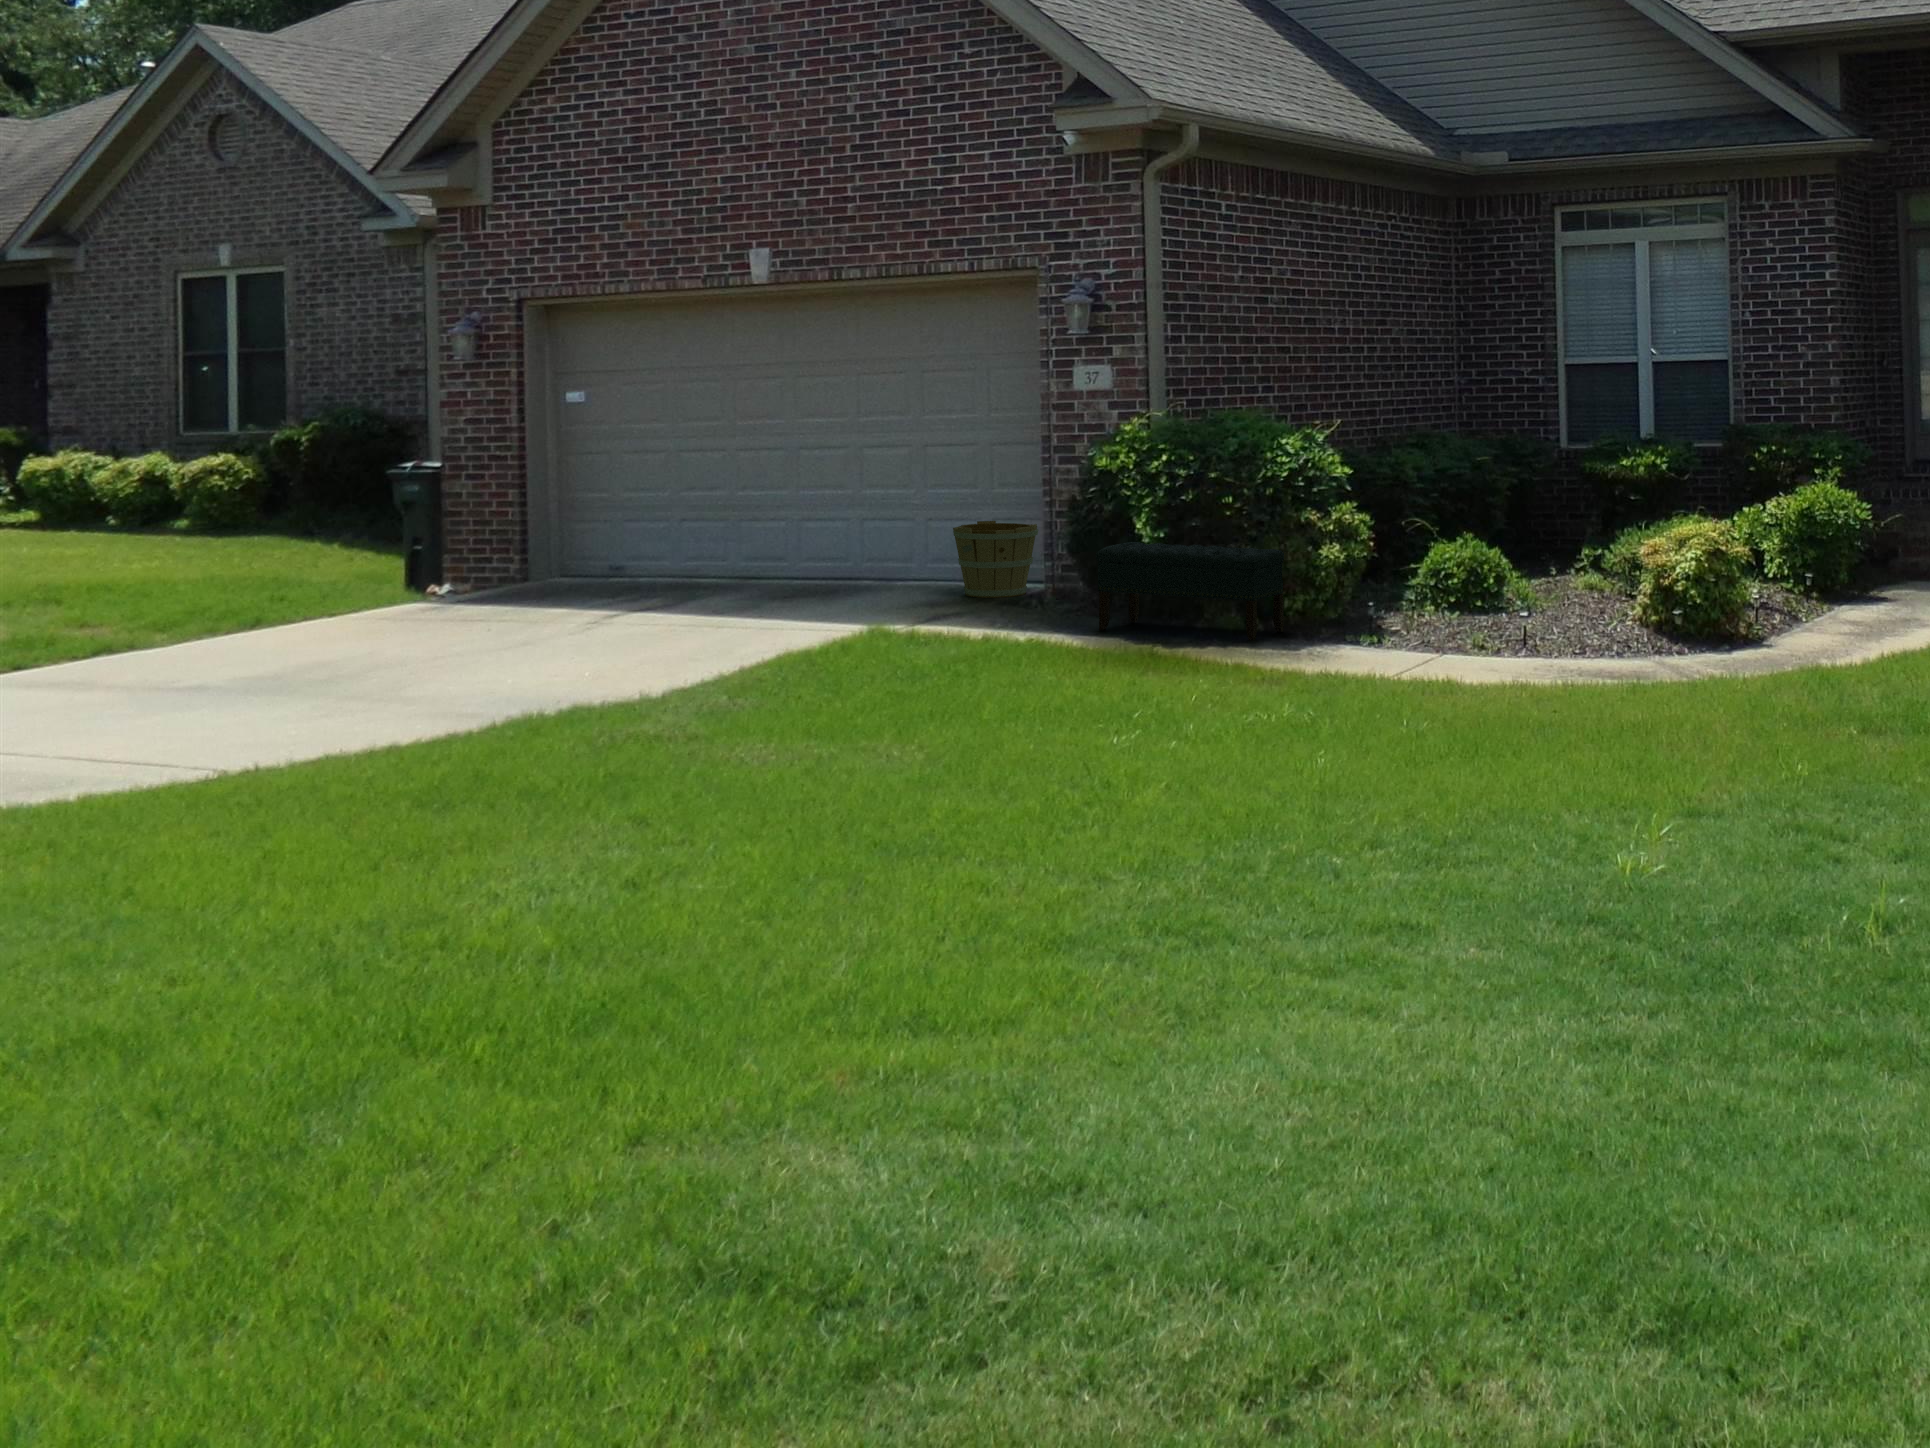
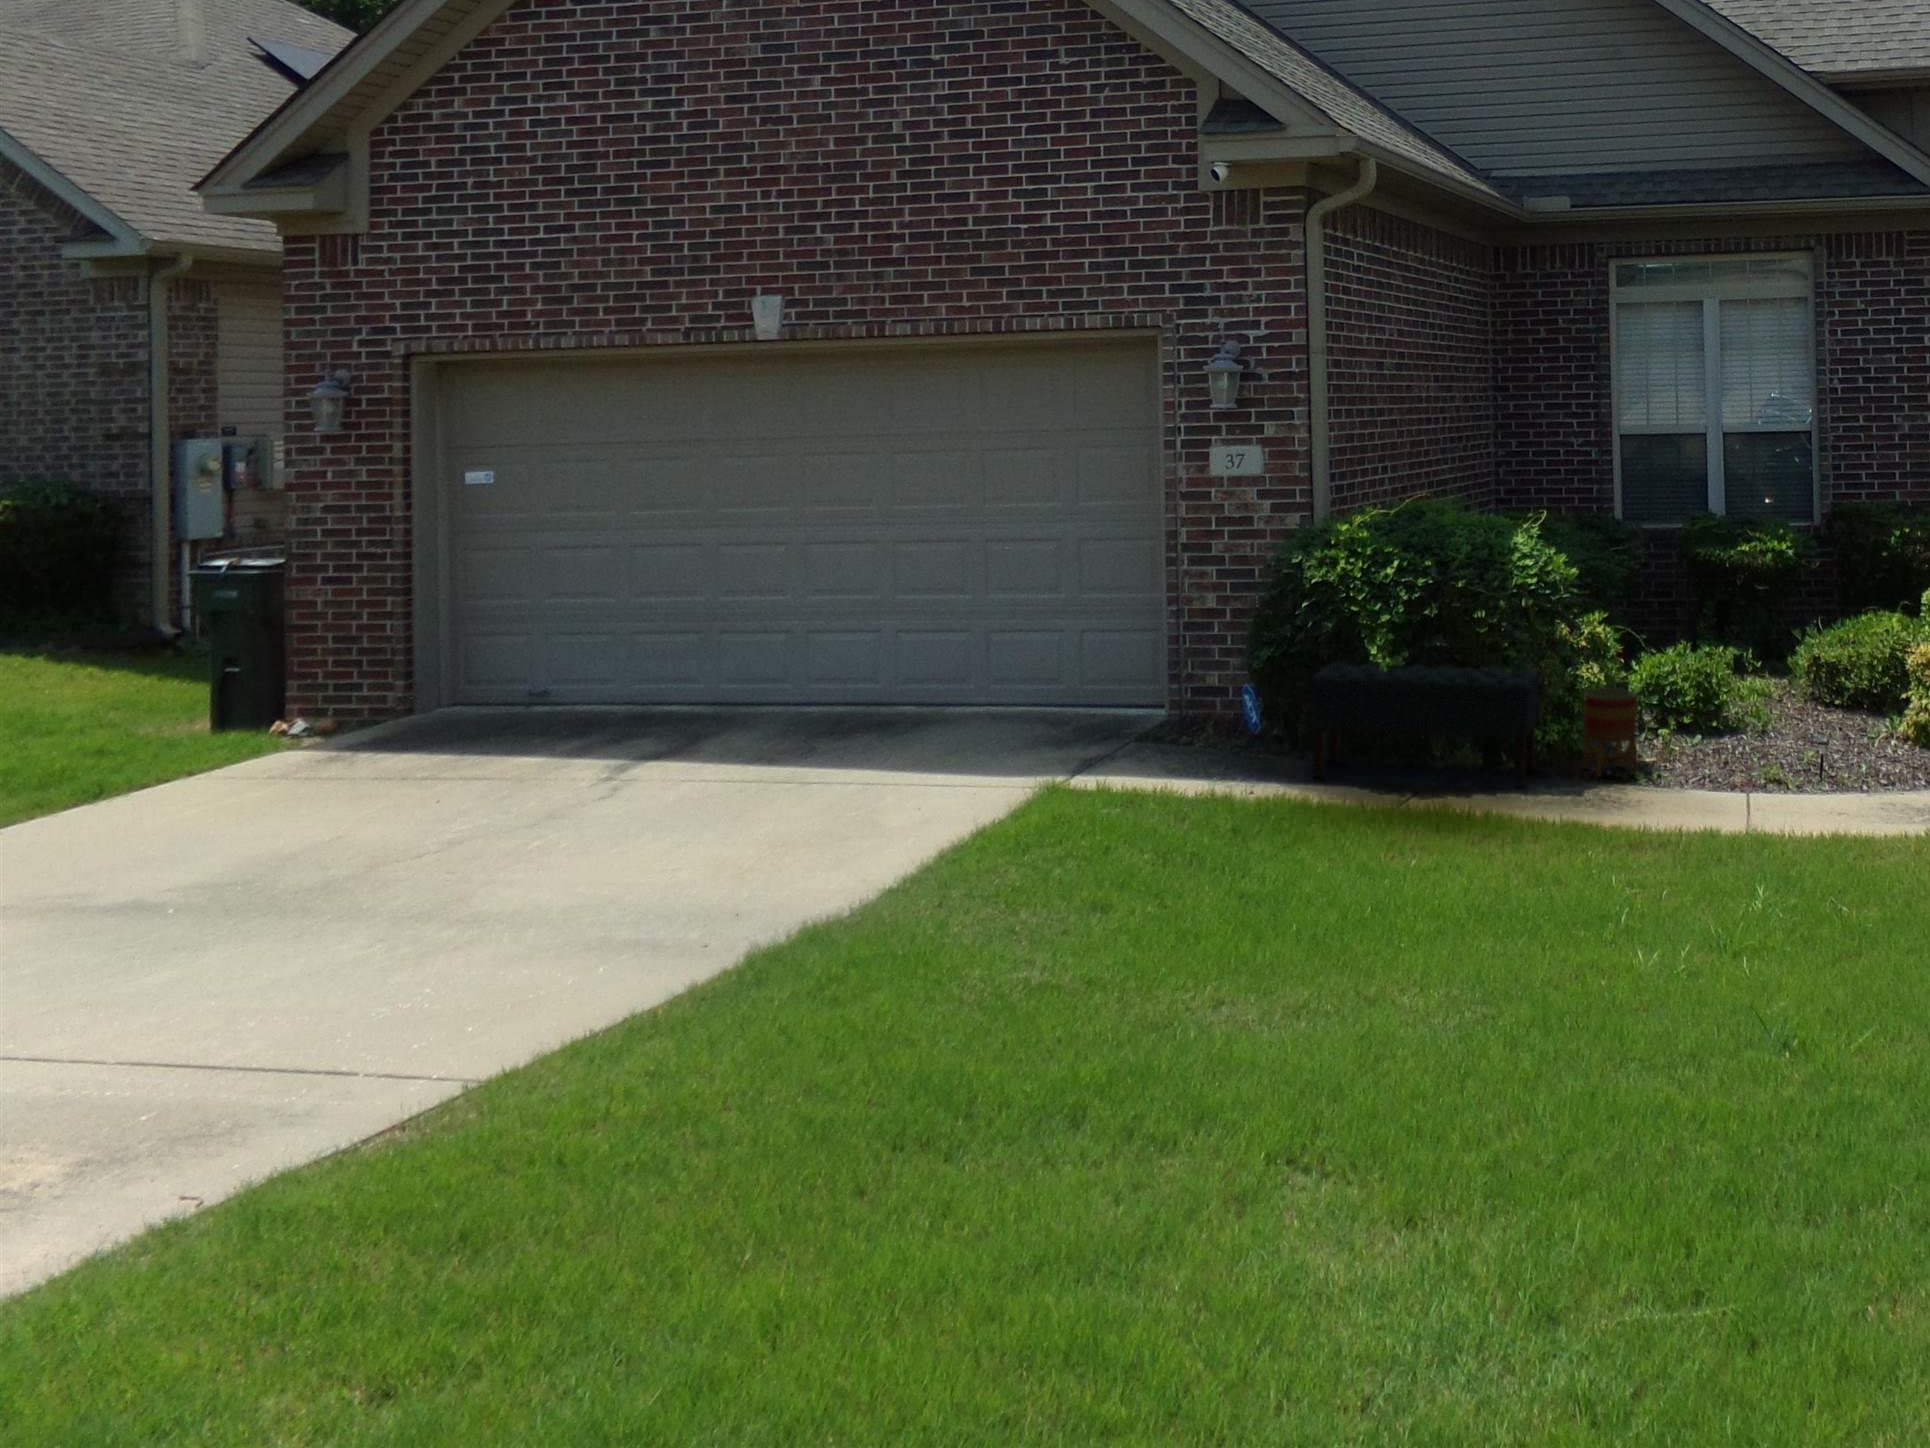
wooden bucket: present [953,521,1038,598] -> none [1040,626,1141,723]
planter: none [1318,567,1363,638] -> present [1583,688,1637,777]

